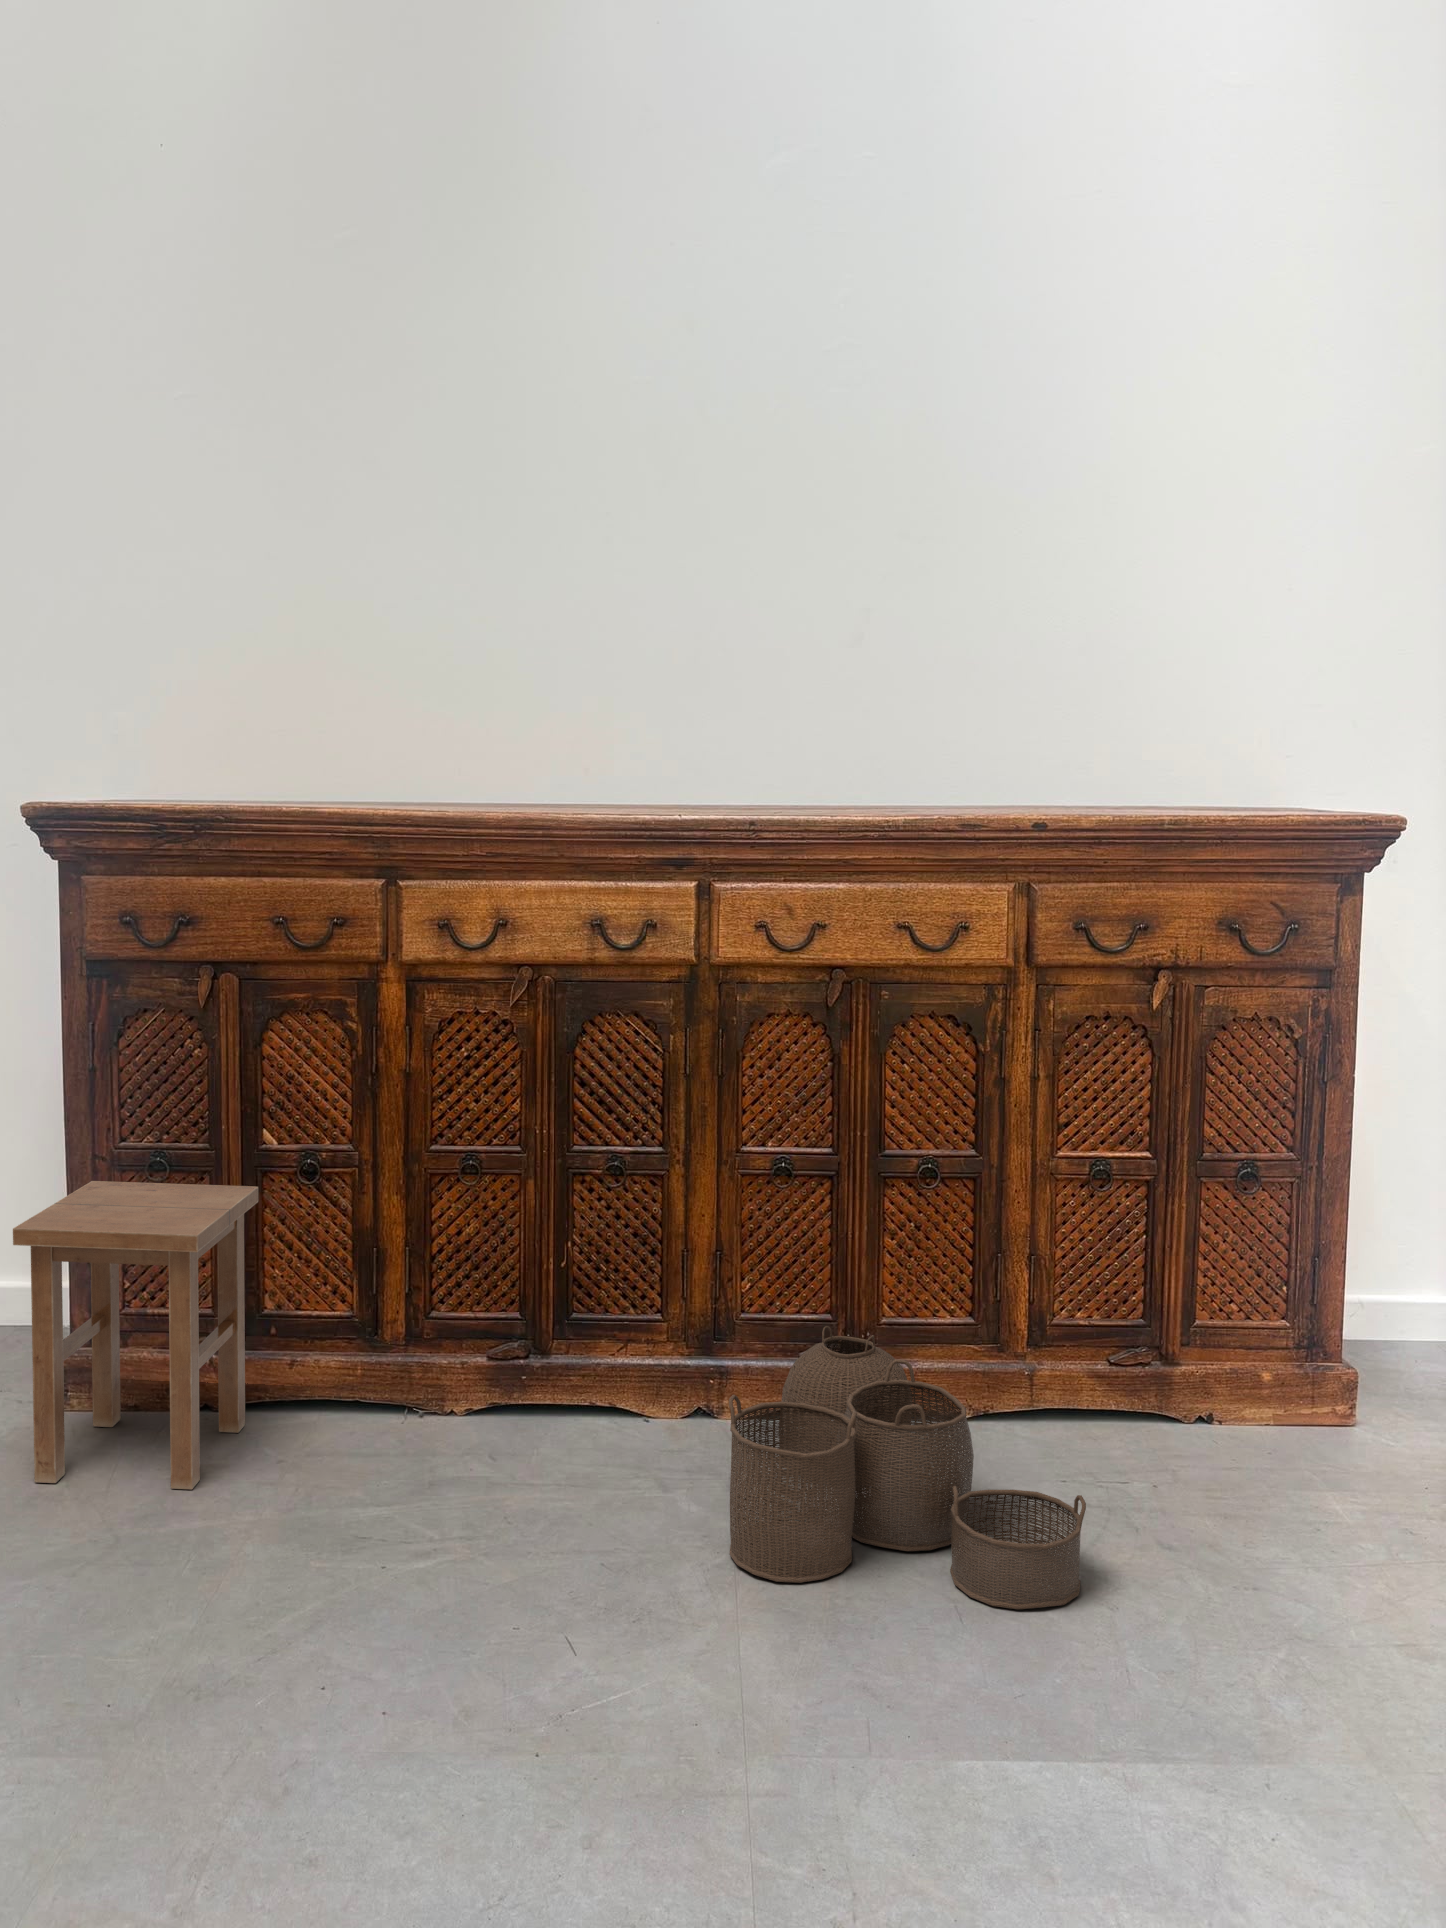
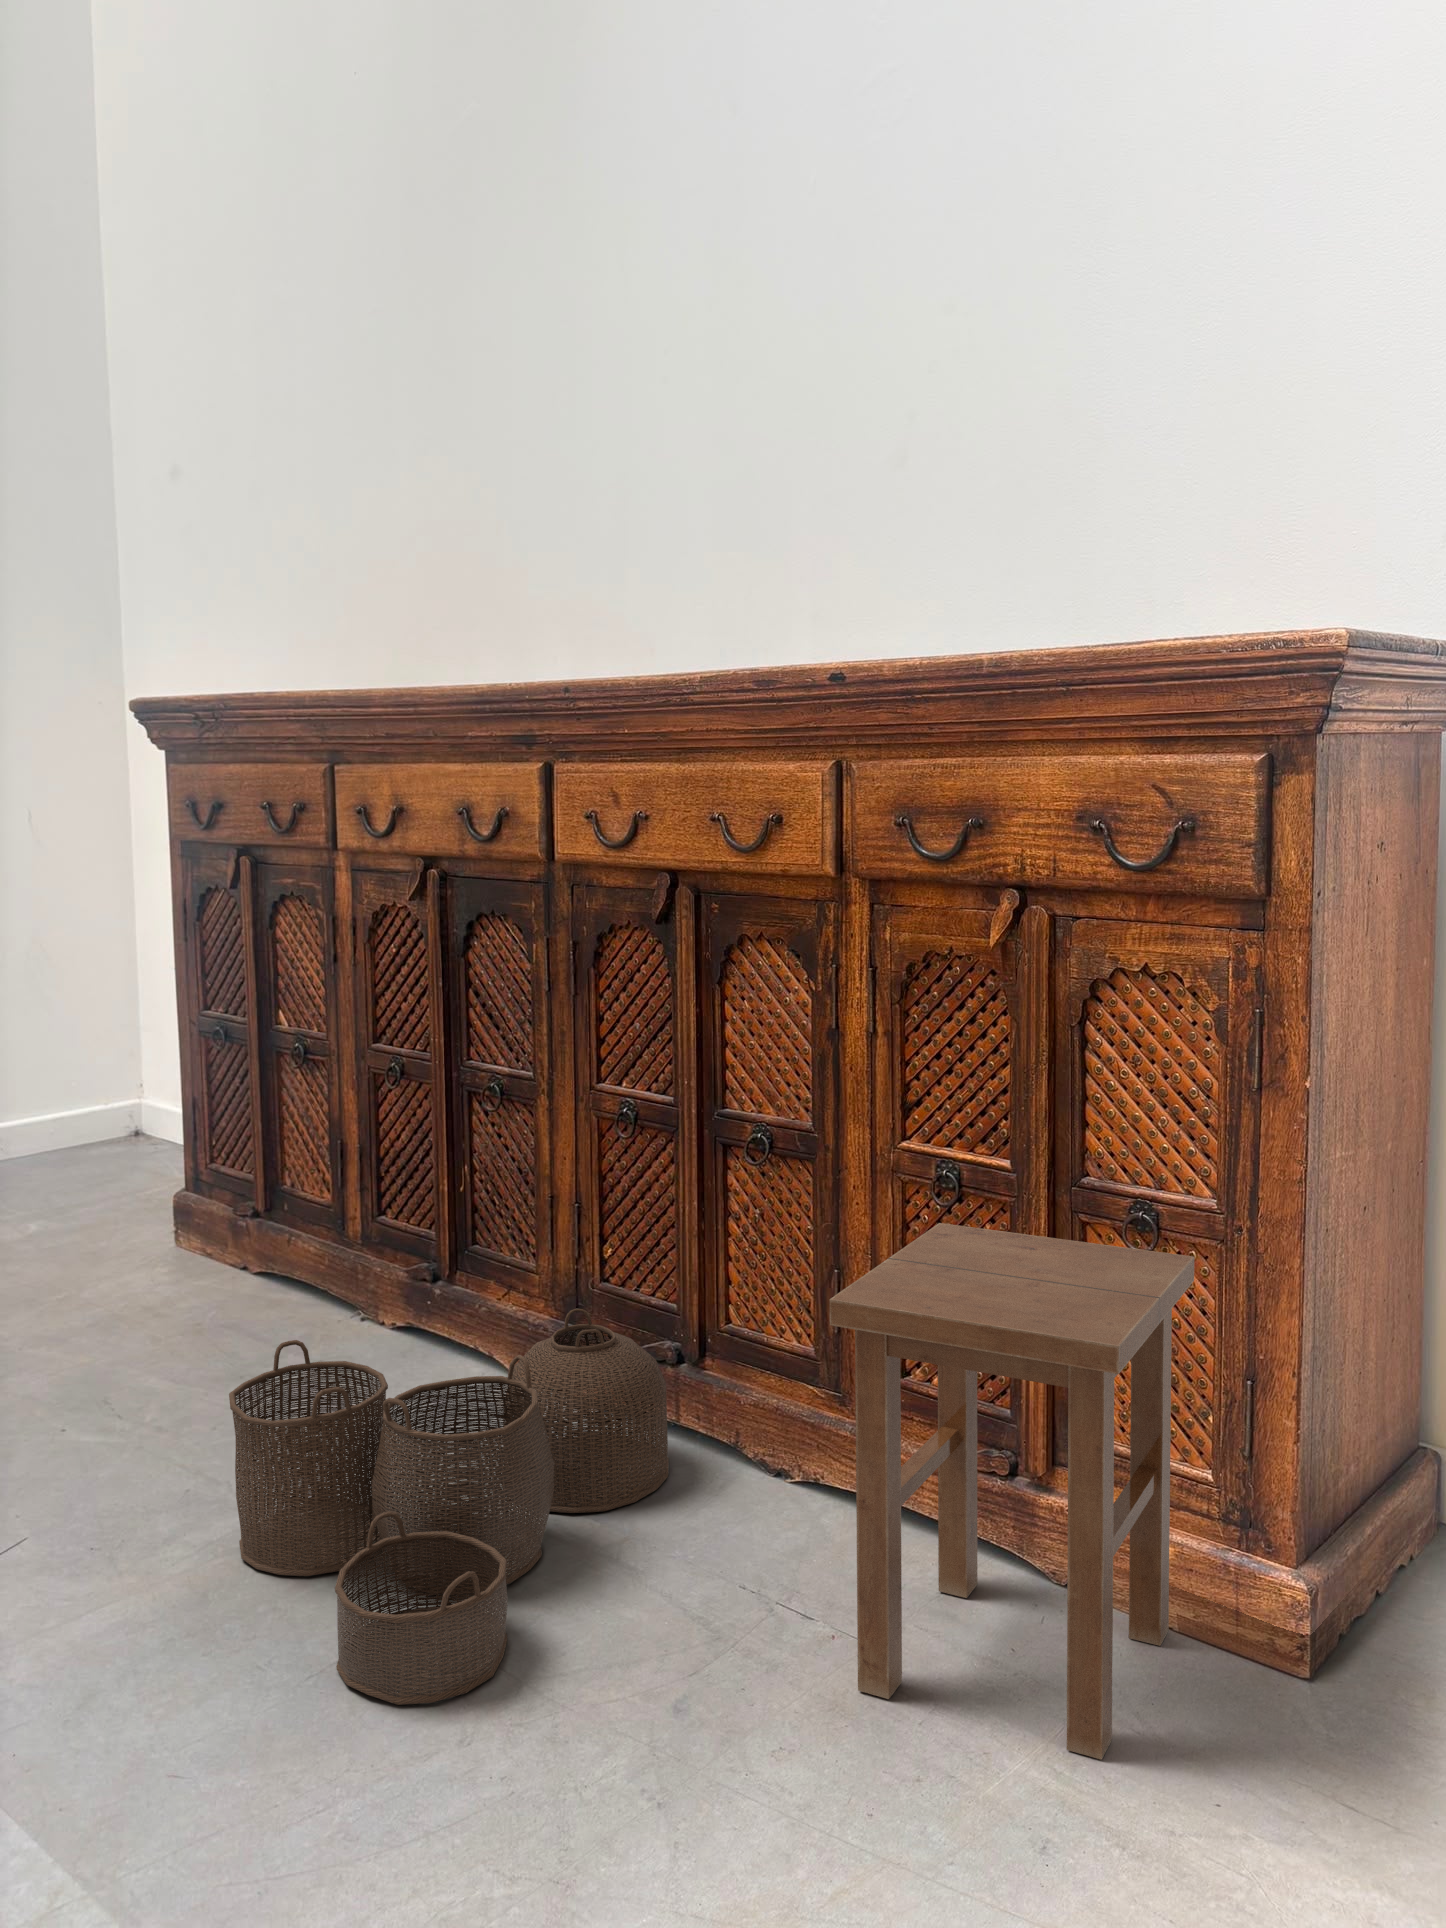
stool: present [13,1181,258,1489] -> present [829,1223,1194,1760]

